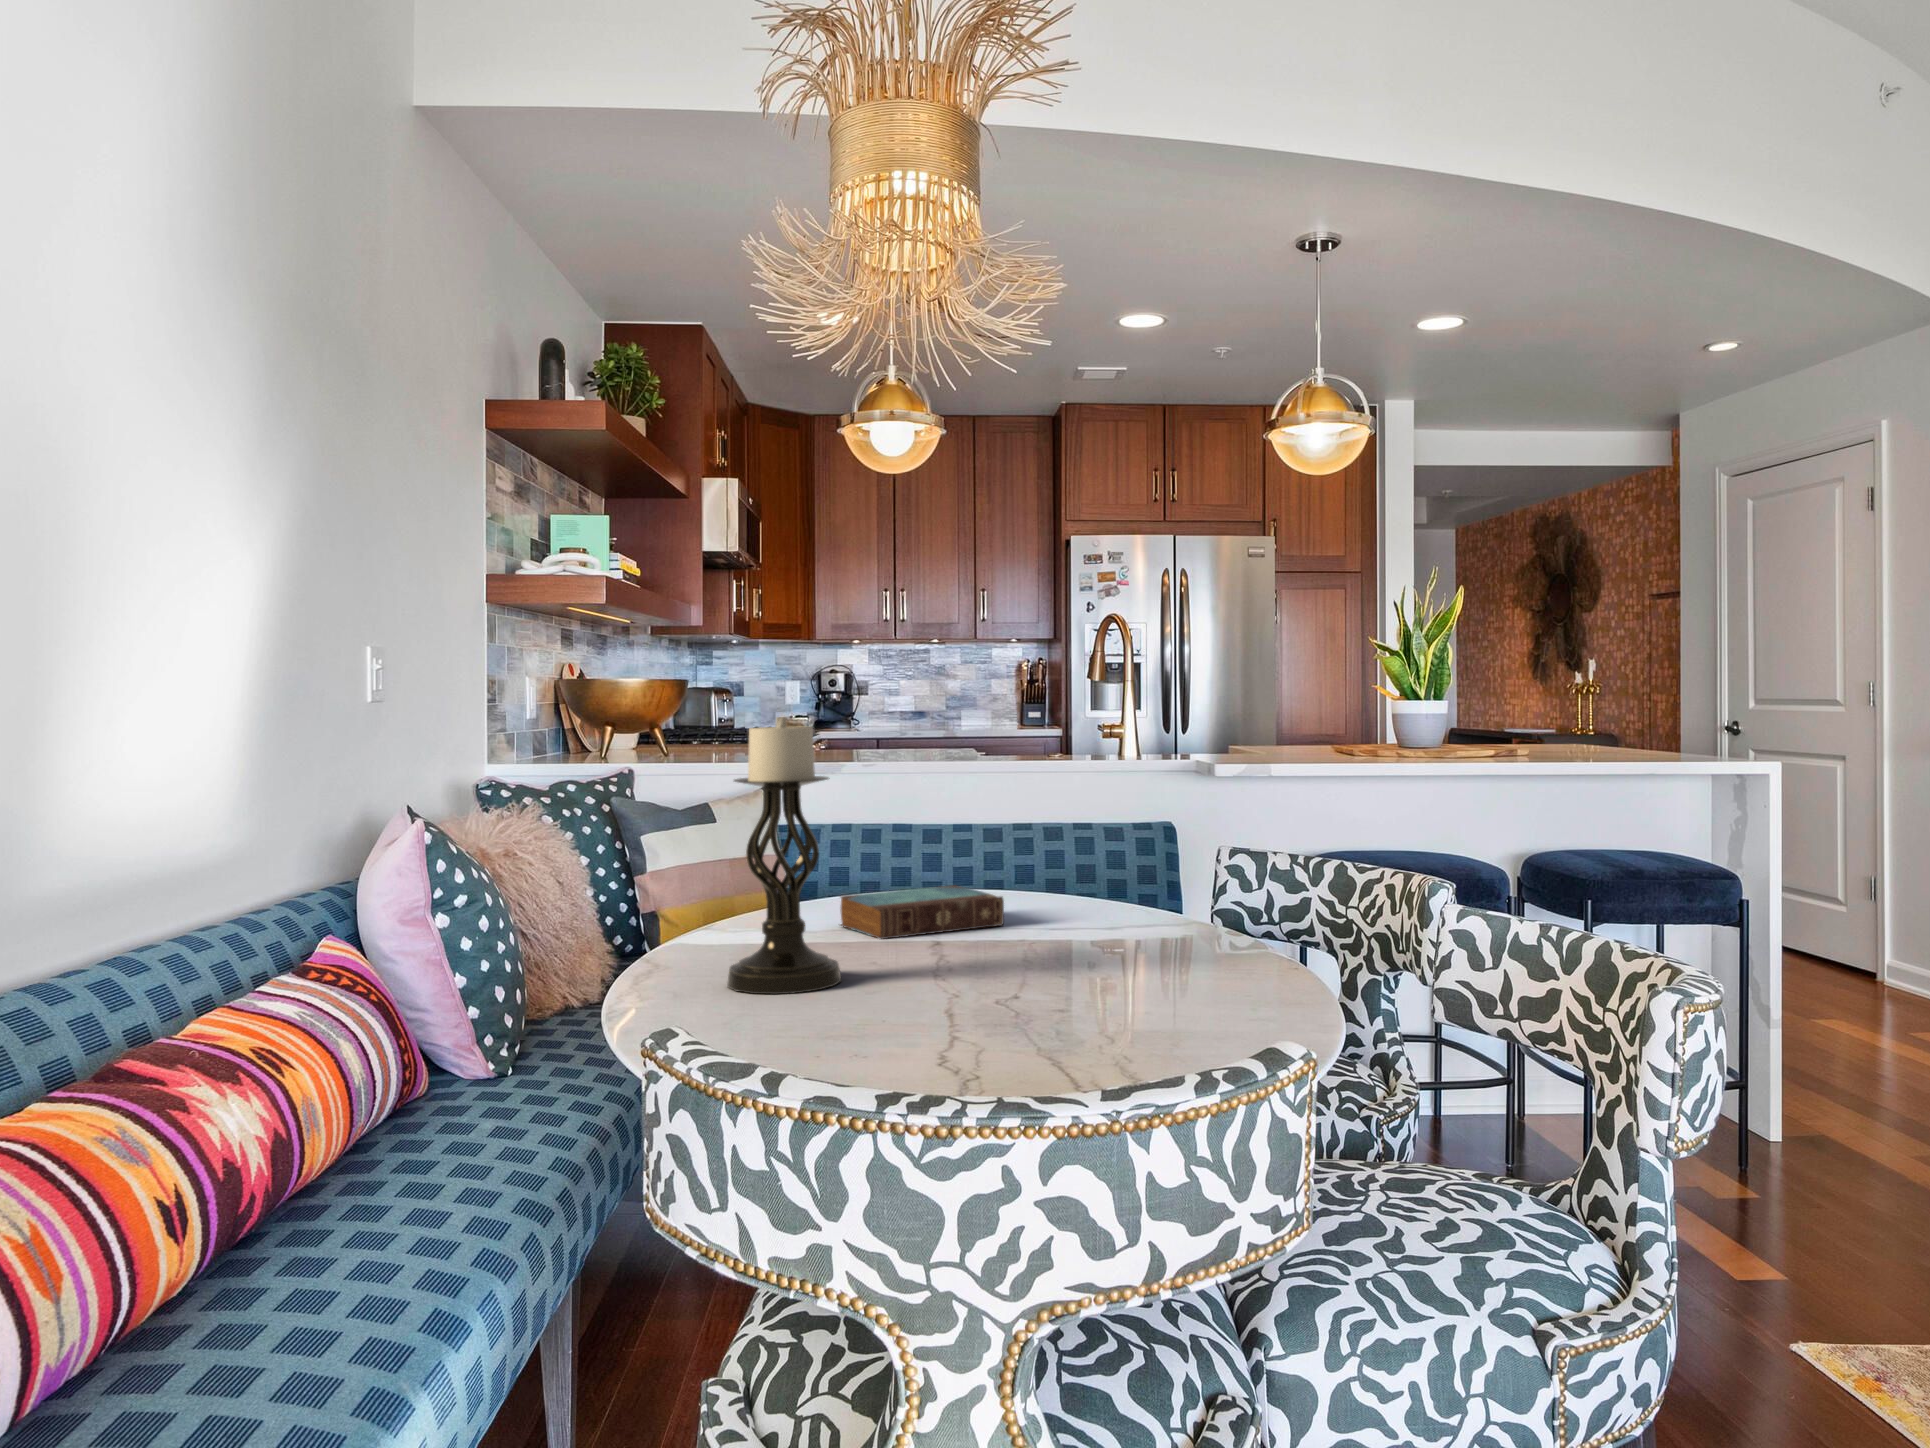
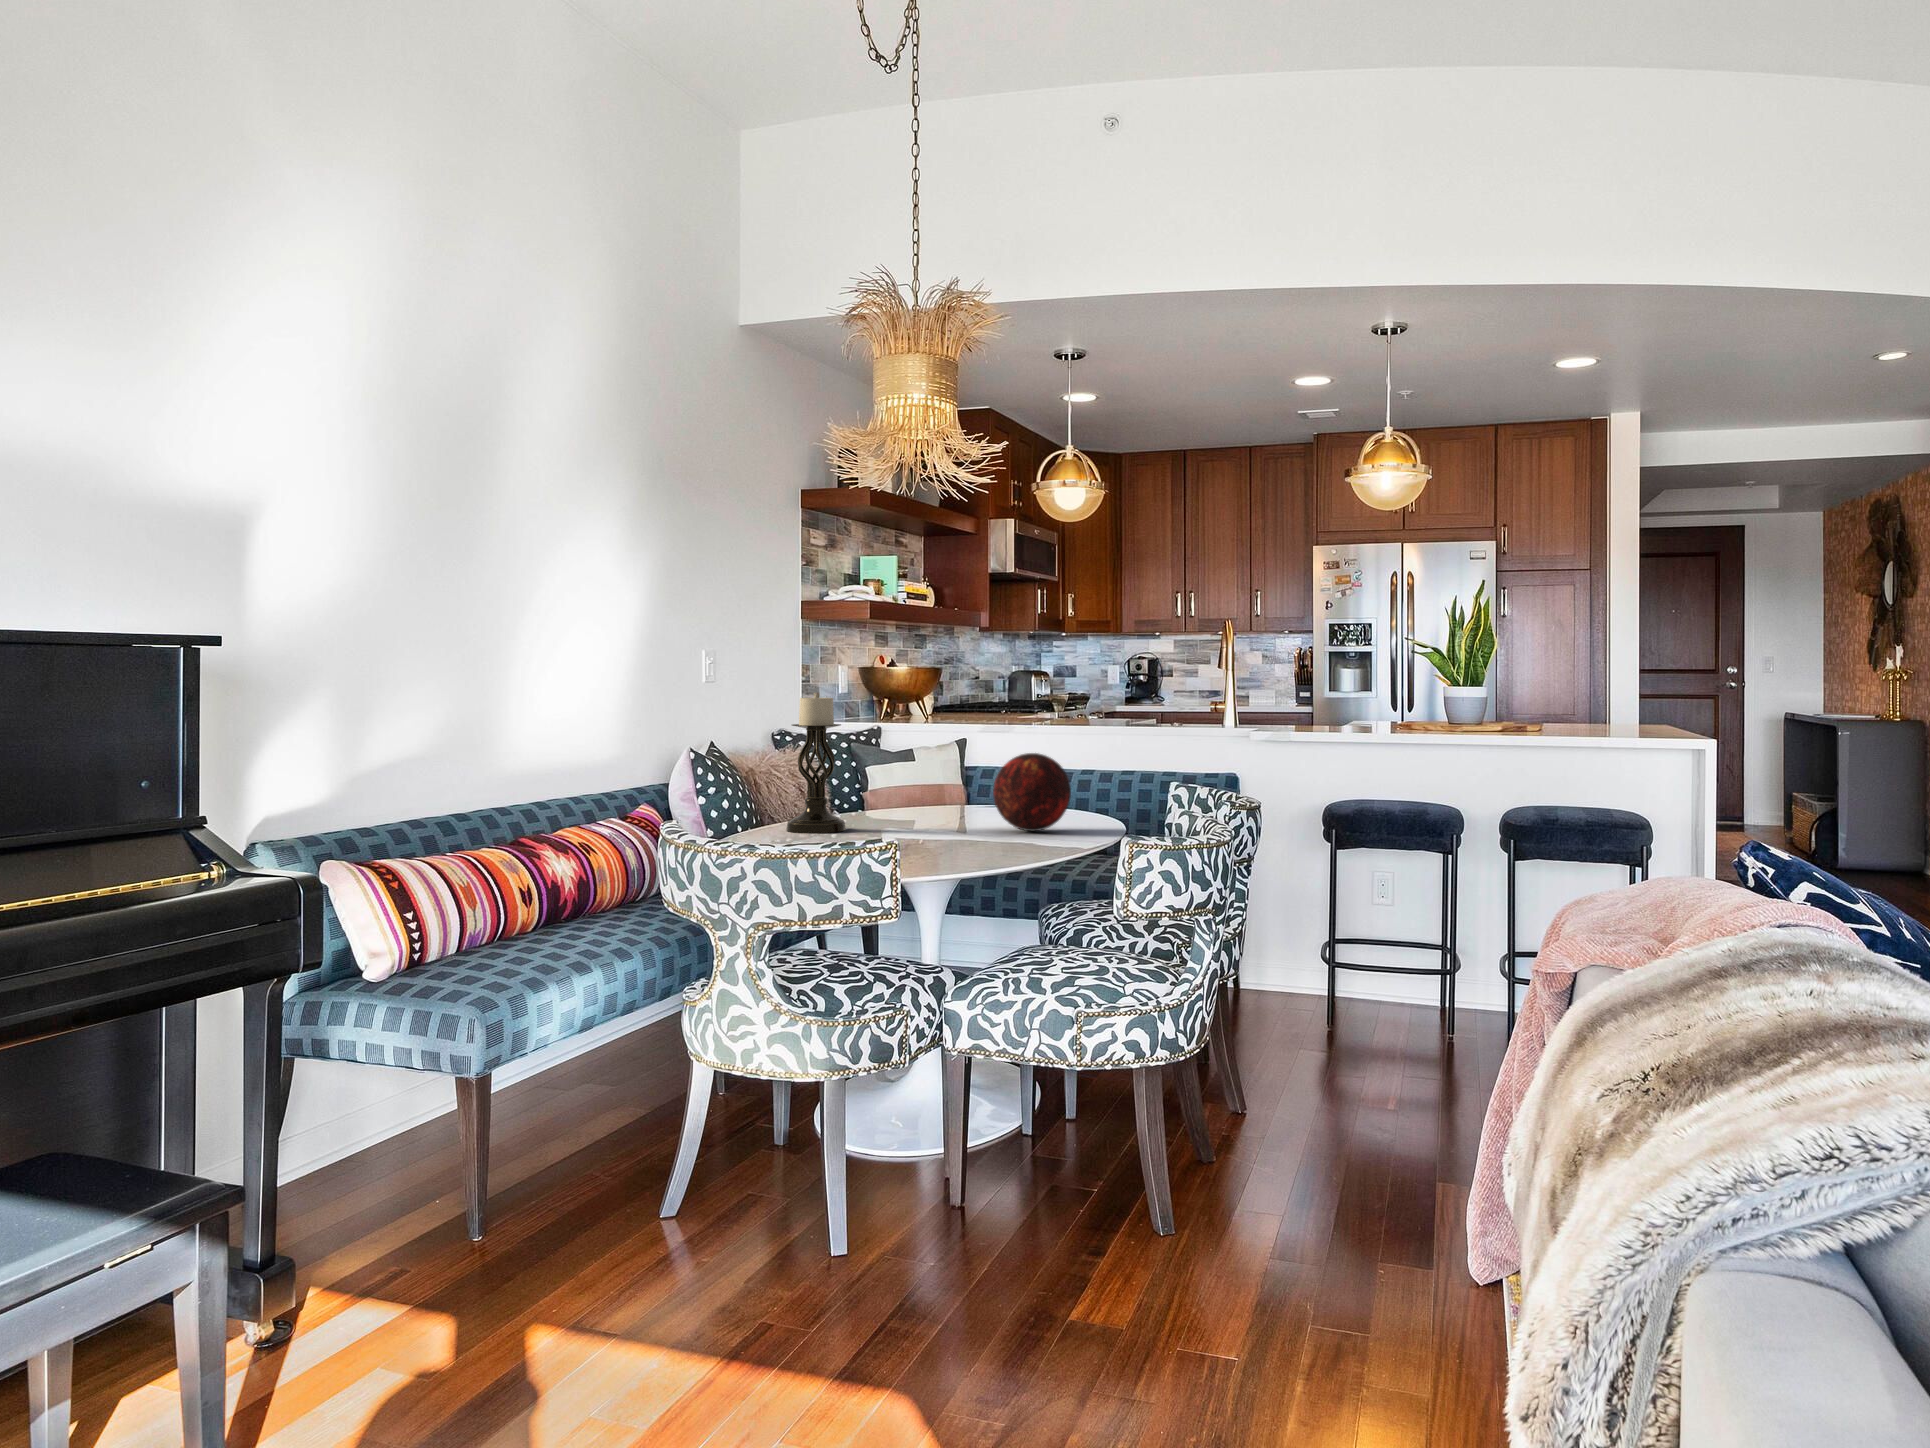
decorative orb: none [1088,813,1225,951] -> present [993,753,1071,831]
book: present [840,885,1004,939] -> none [906,796,992,821]

